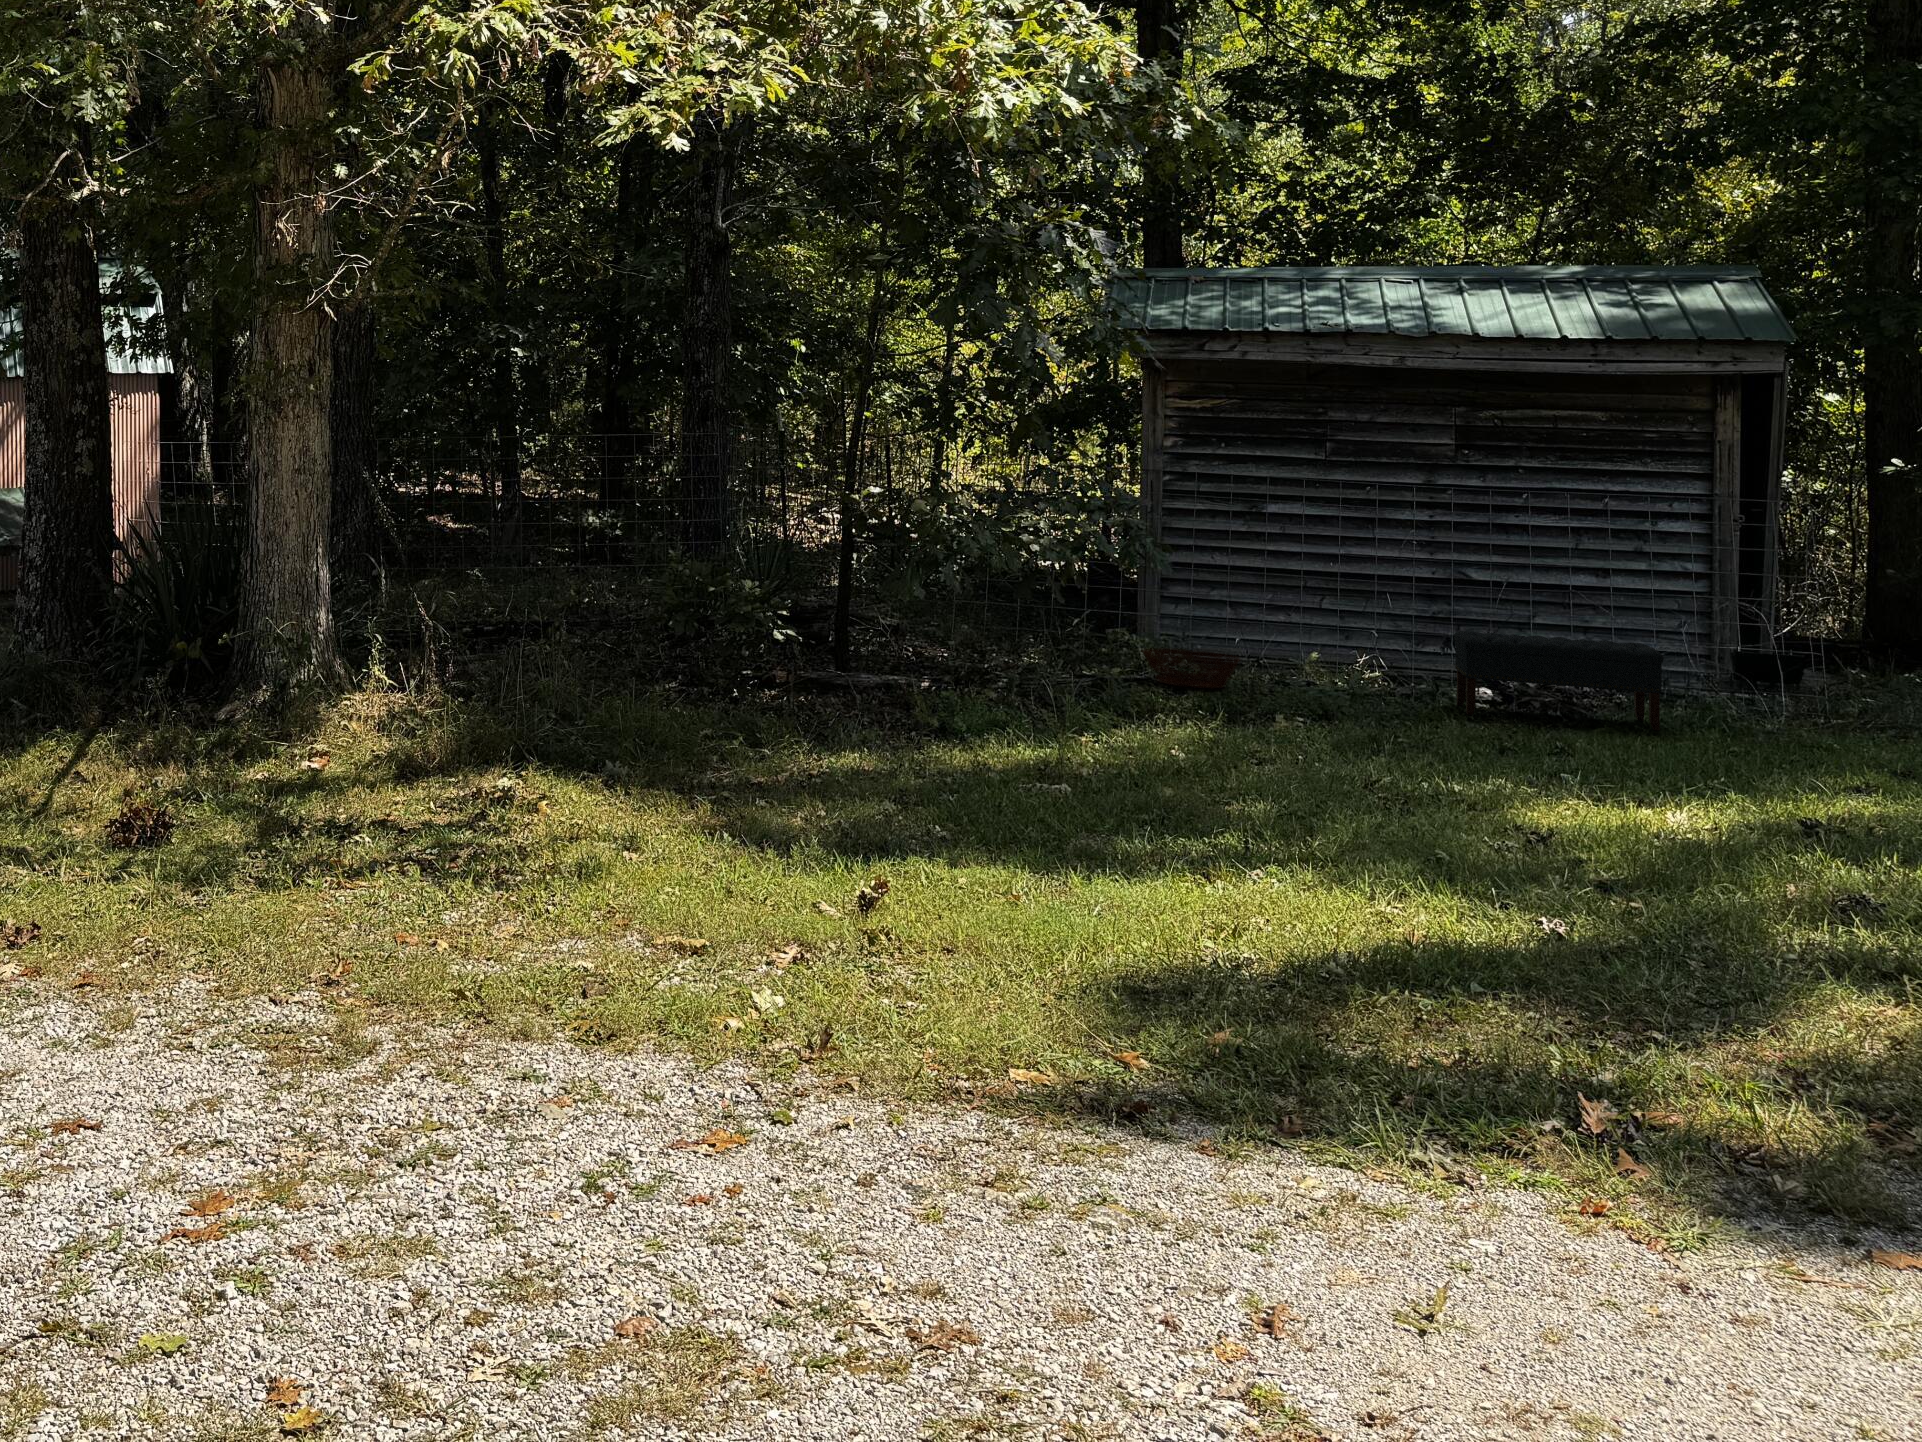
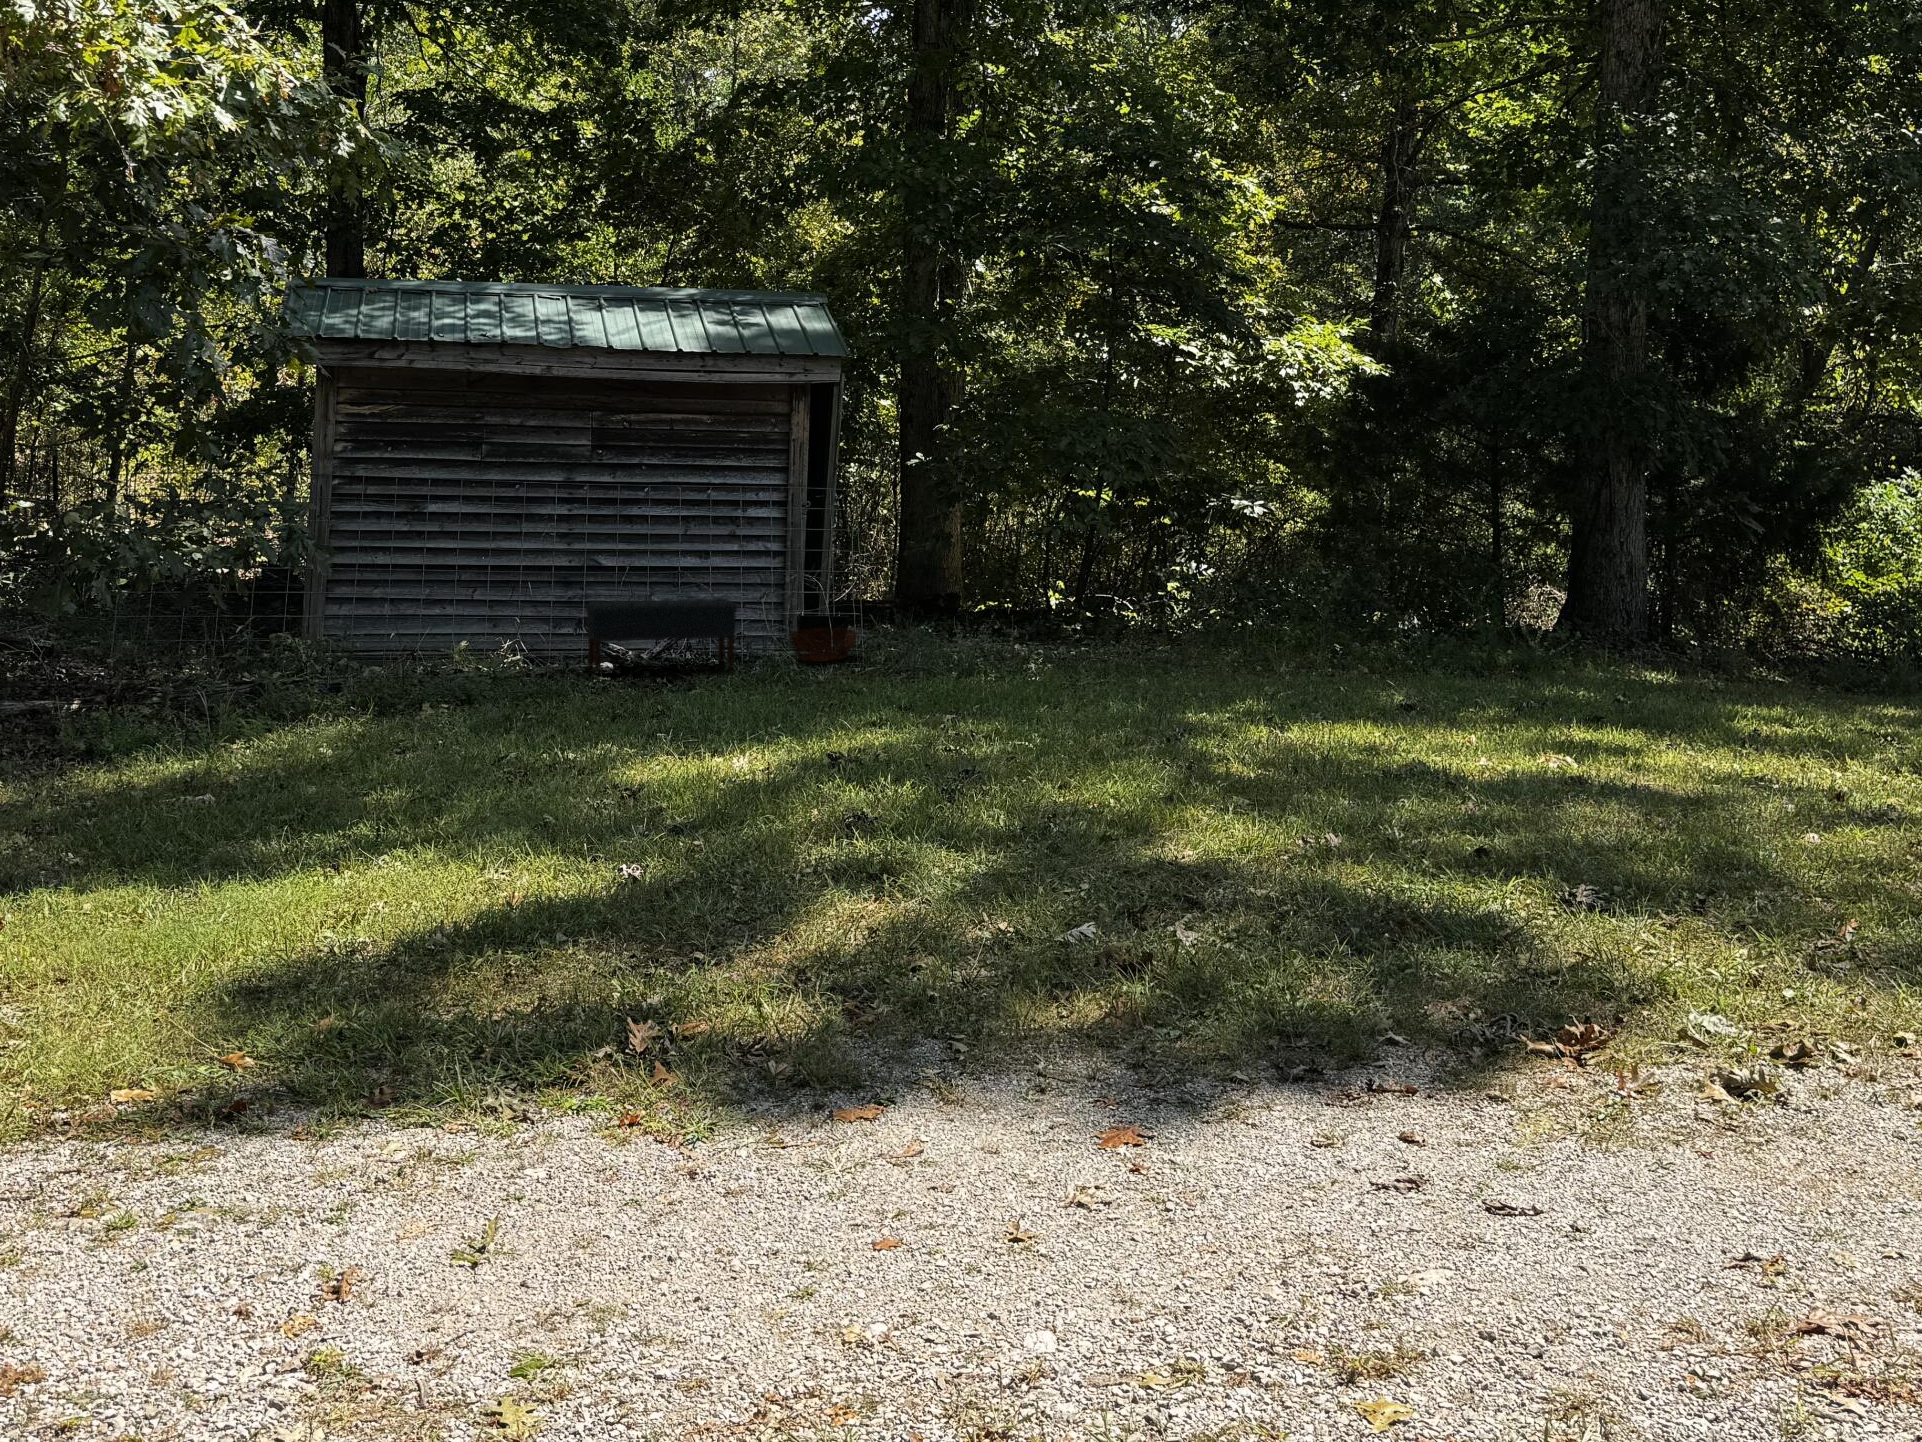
basket: present [1143,649,1240,689] -> present [789,628,857,662]

